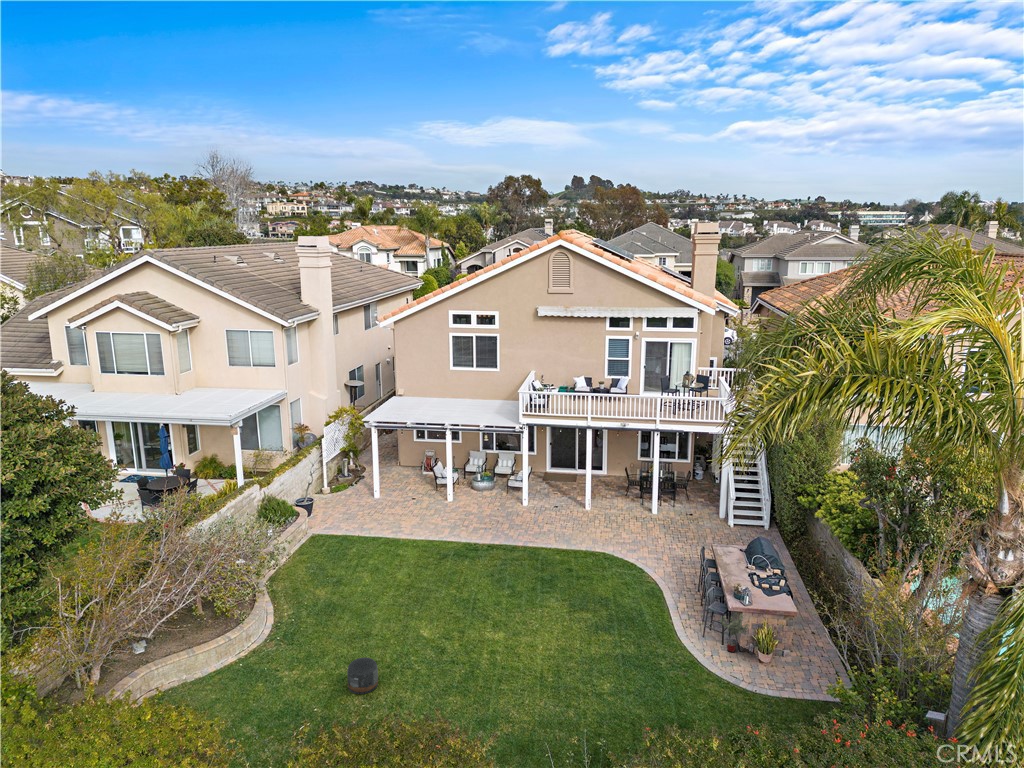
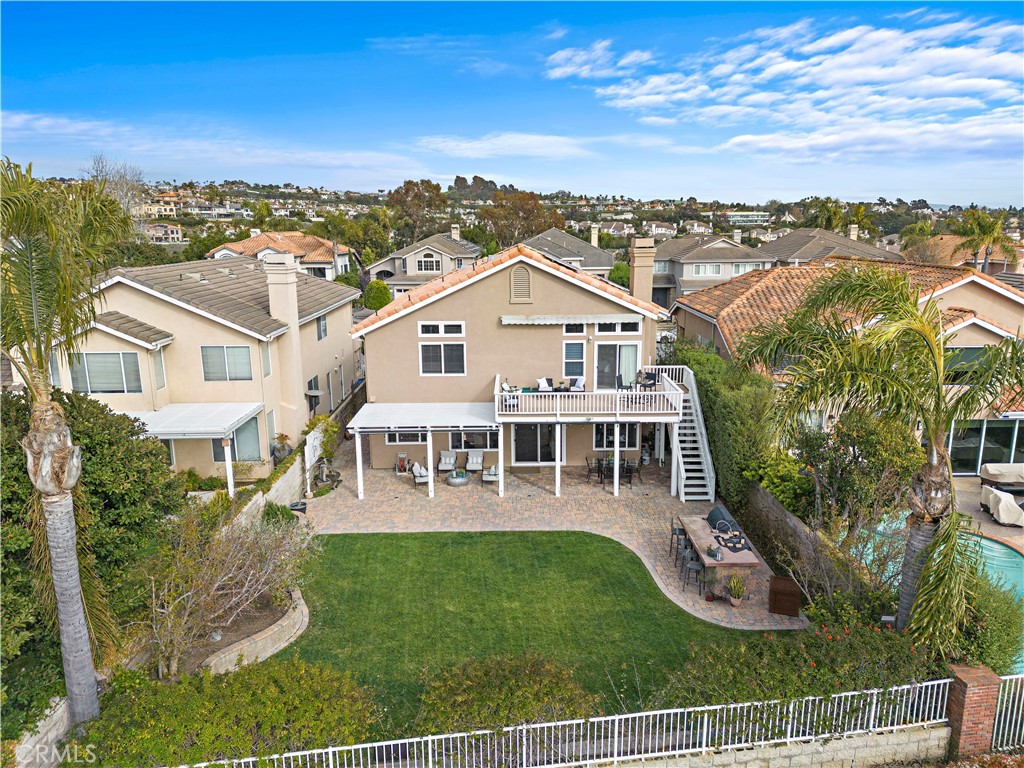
wooden crate: none [803,628,846,684] -> present [768,575,801,617]
pouf: present [347,657,378,694] -> none [396,633,423,665]

